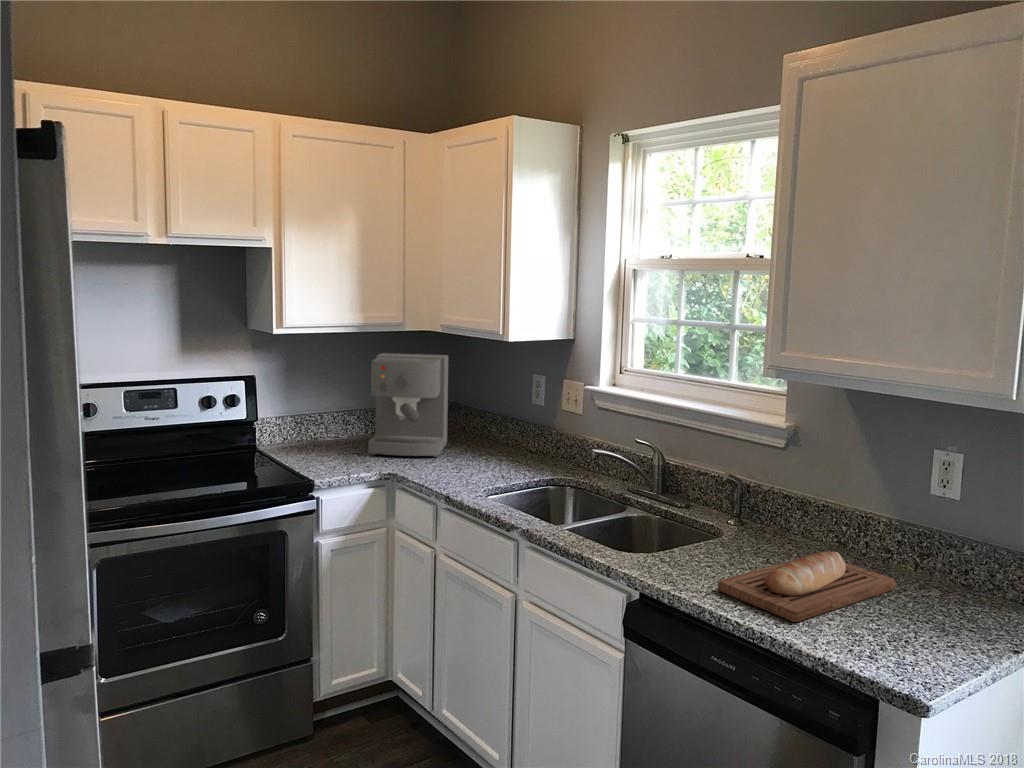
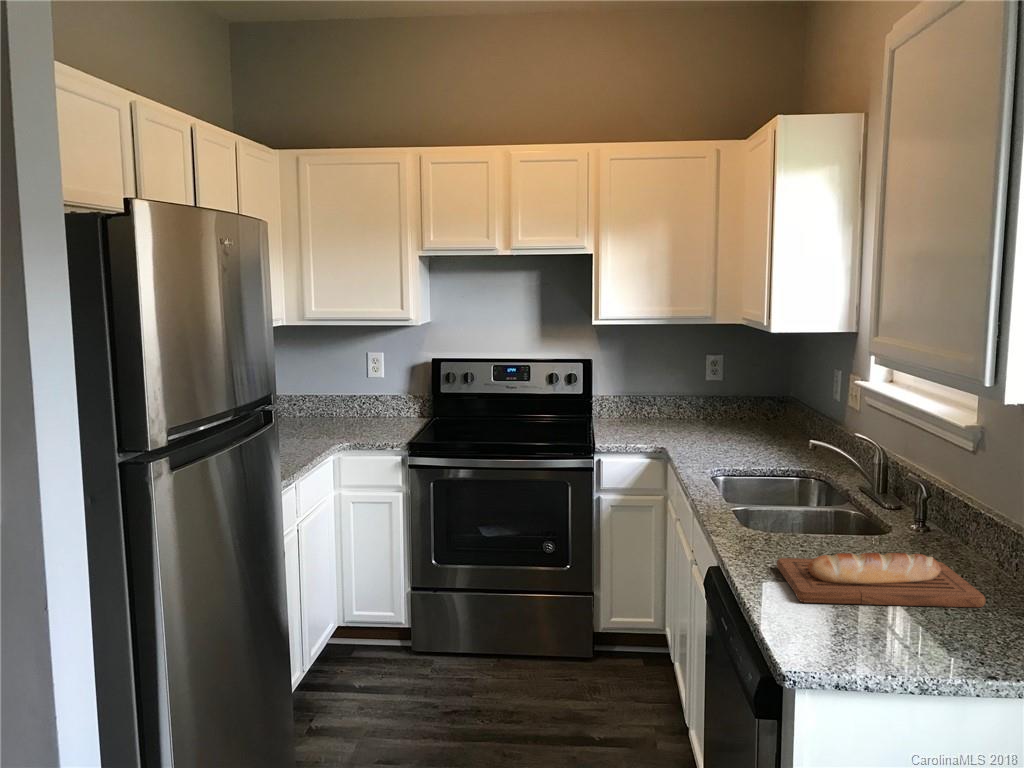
coffee maker: present [368,353,448,457] -> none [668,345,755,441]

